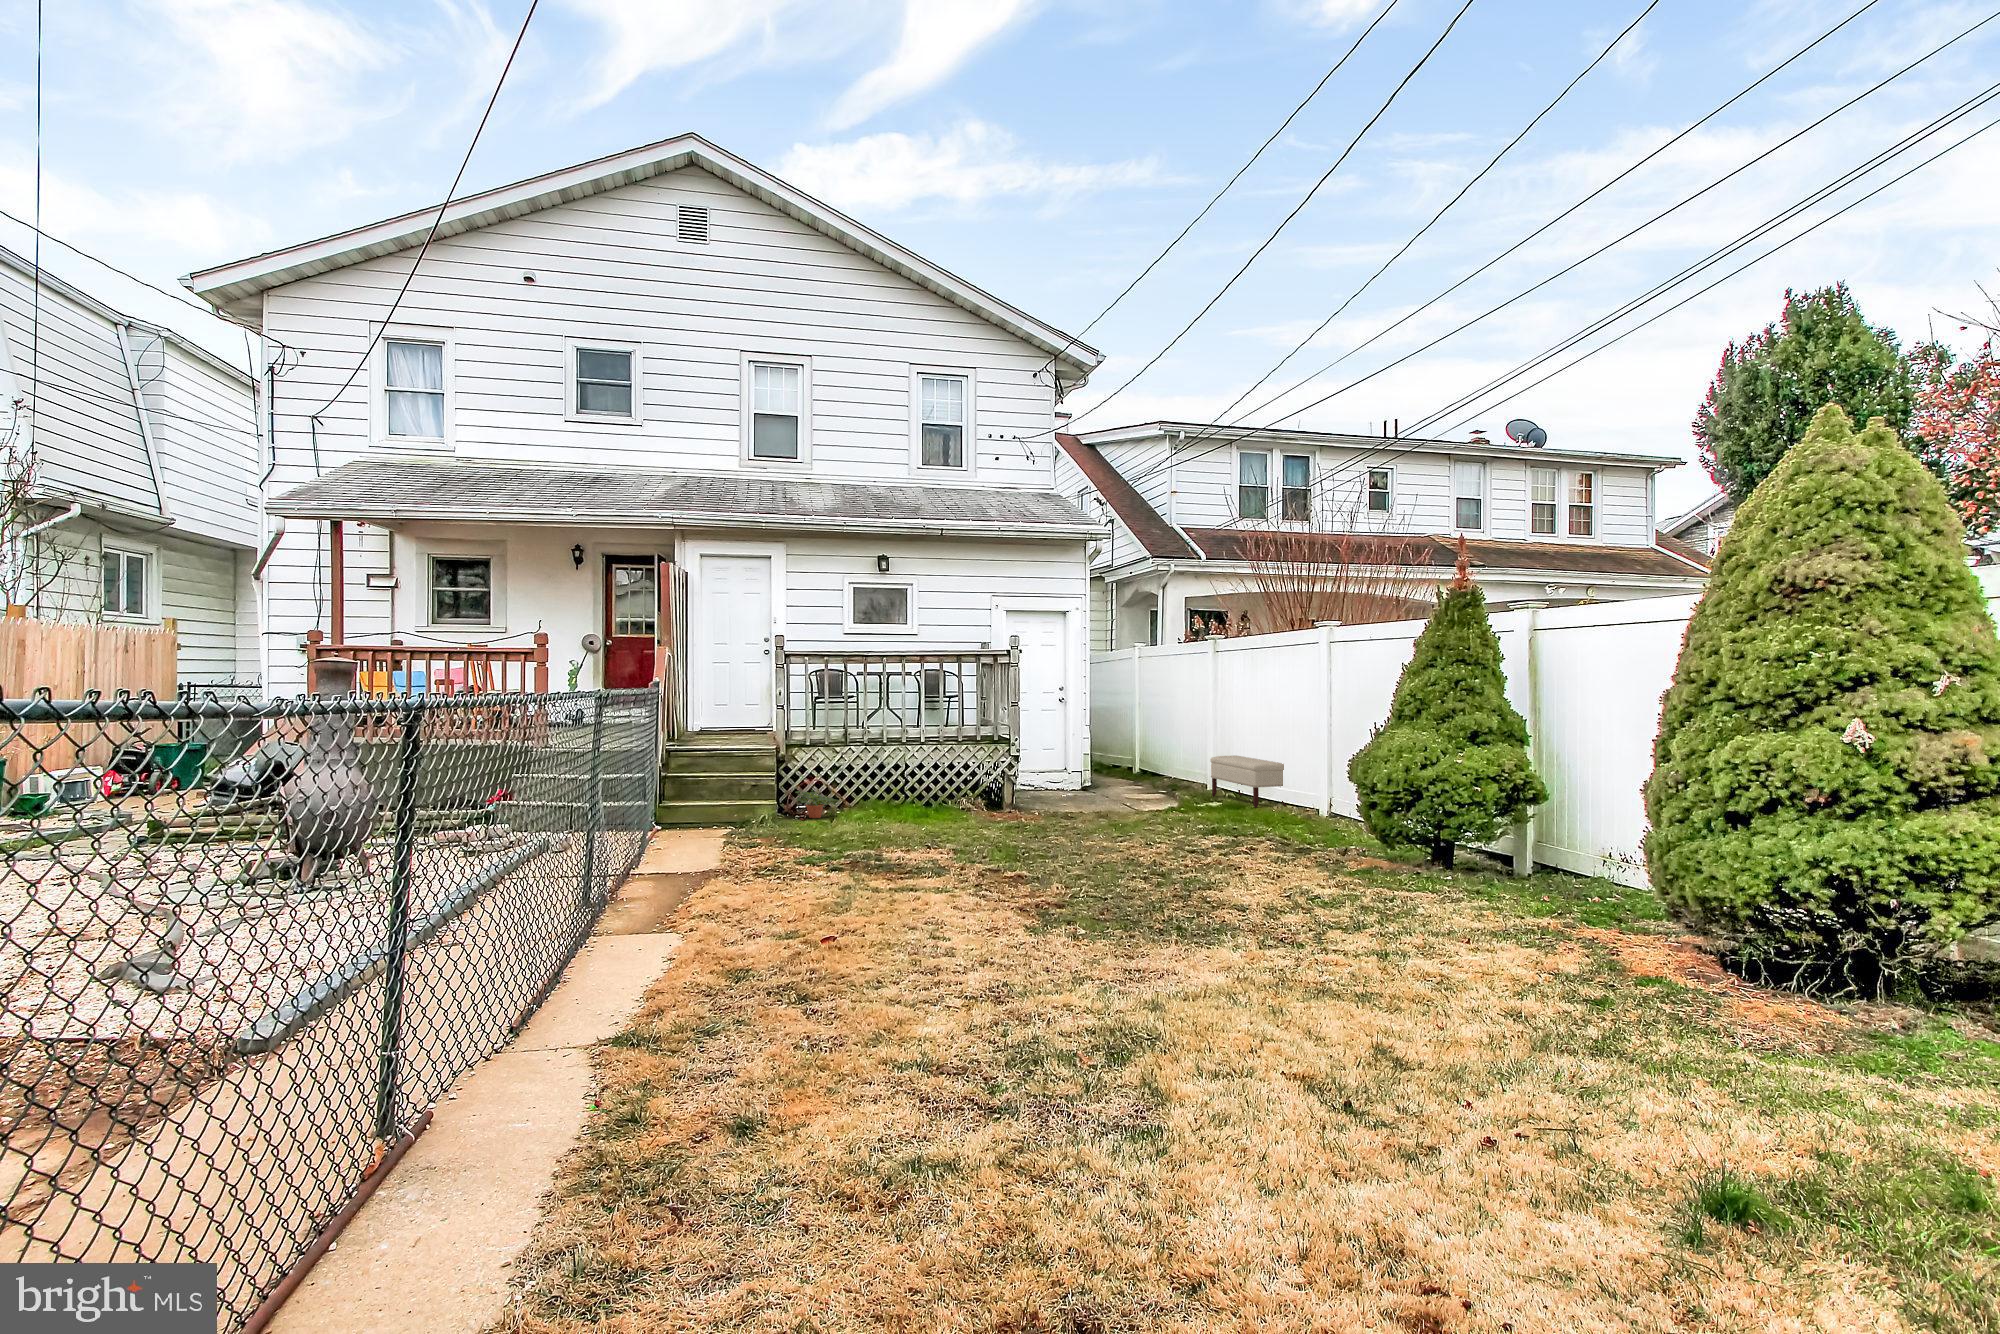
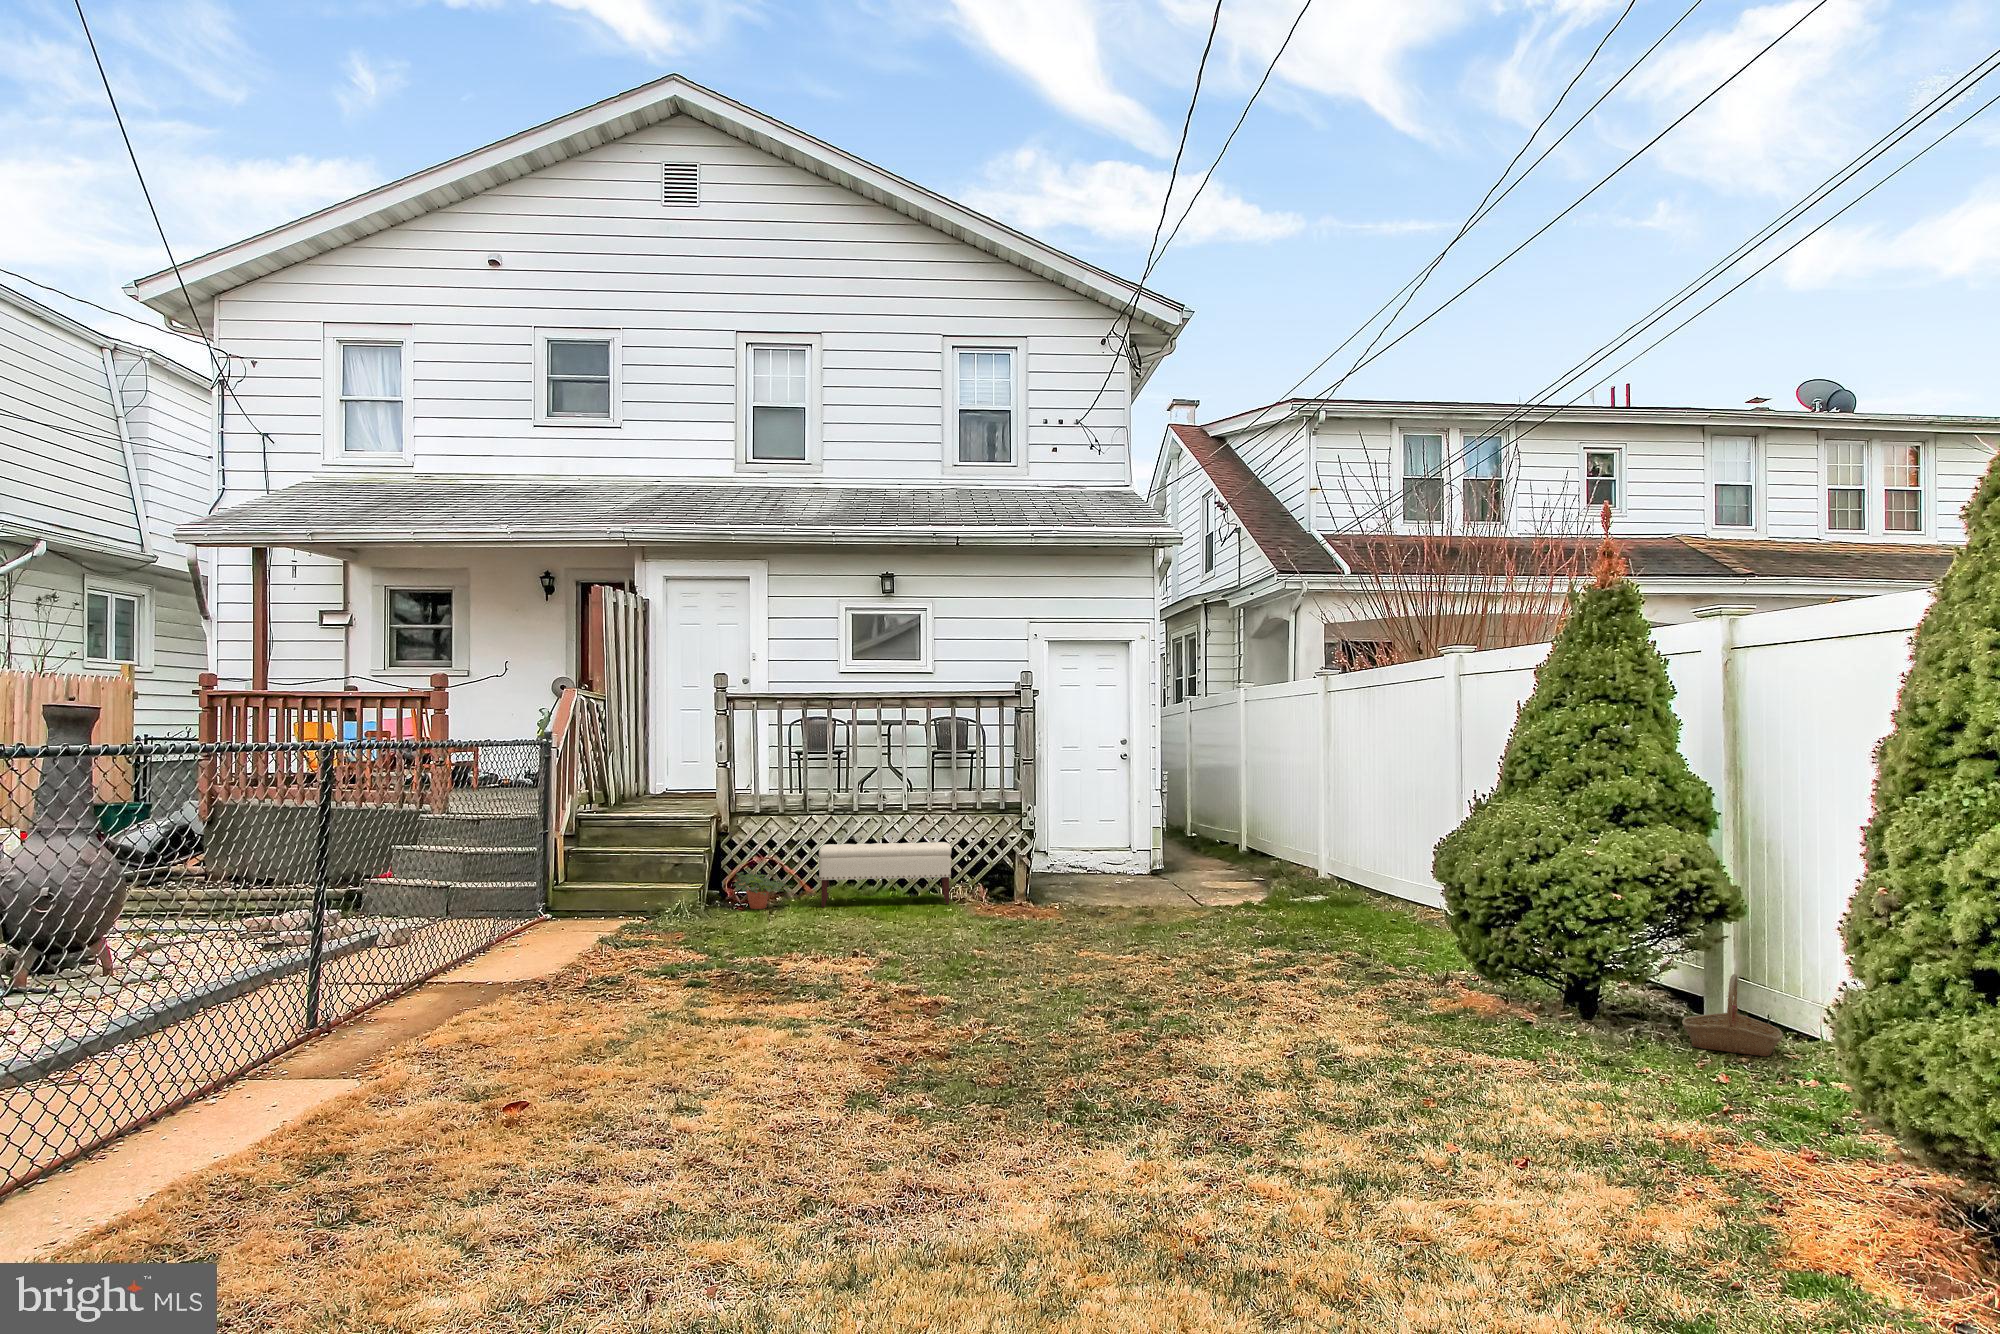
bench: present [1210,755,1286,808] -> present [819,842,952,908]
basket: none [1511,832,1570,880] -> present [1682,974,1783,1057]

